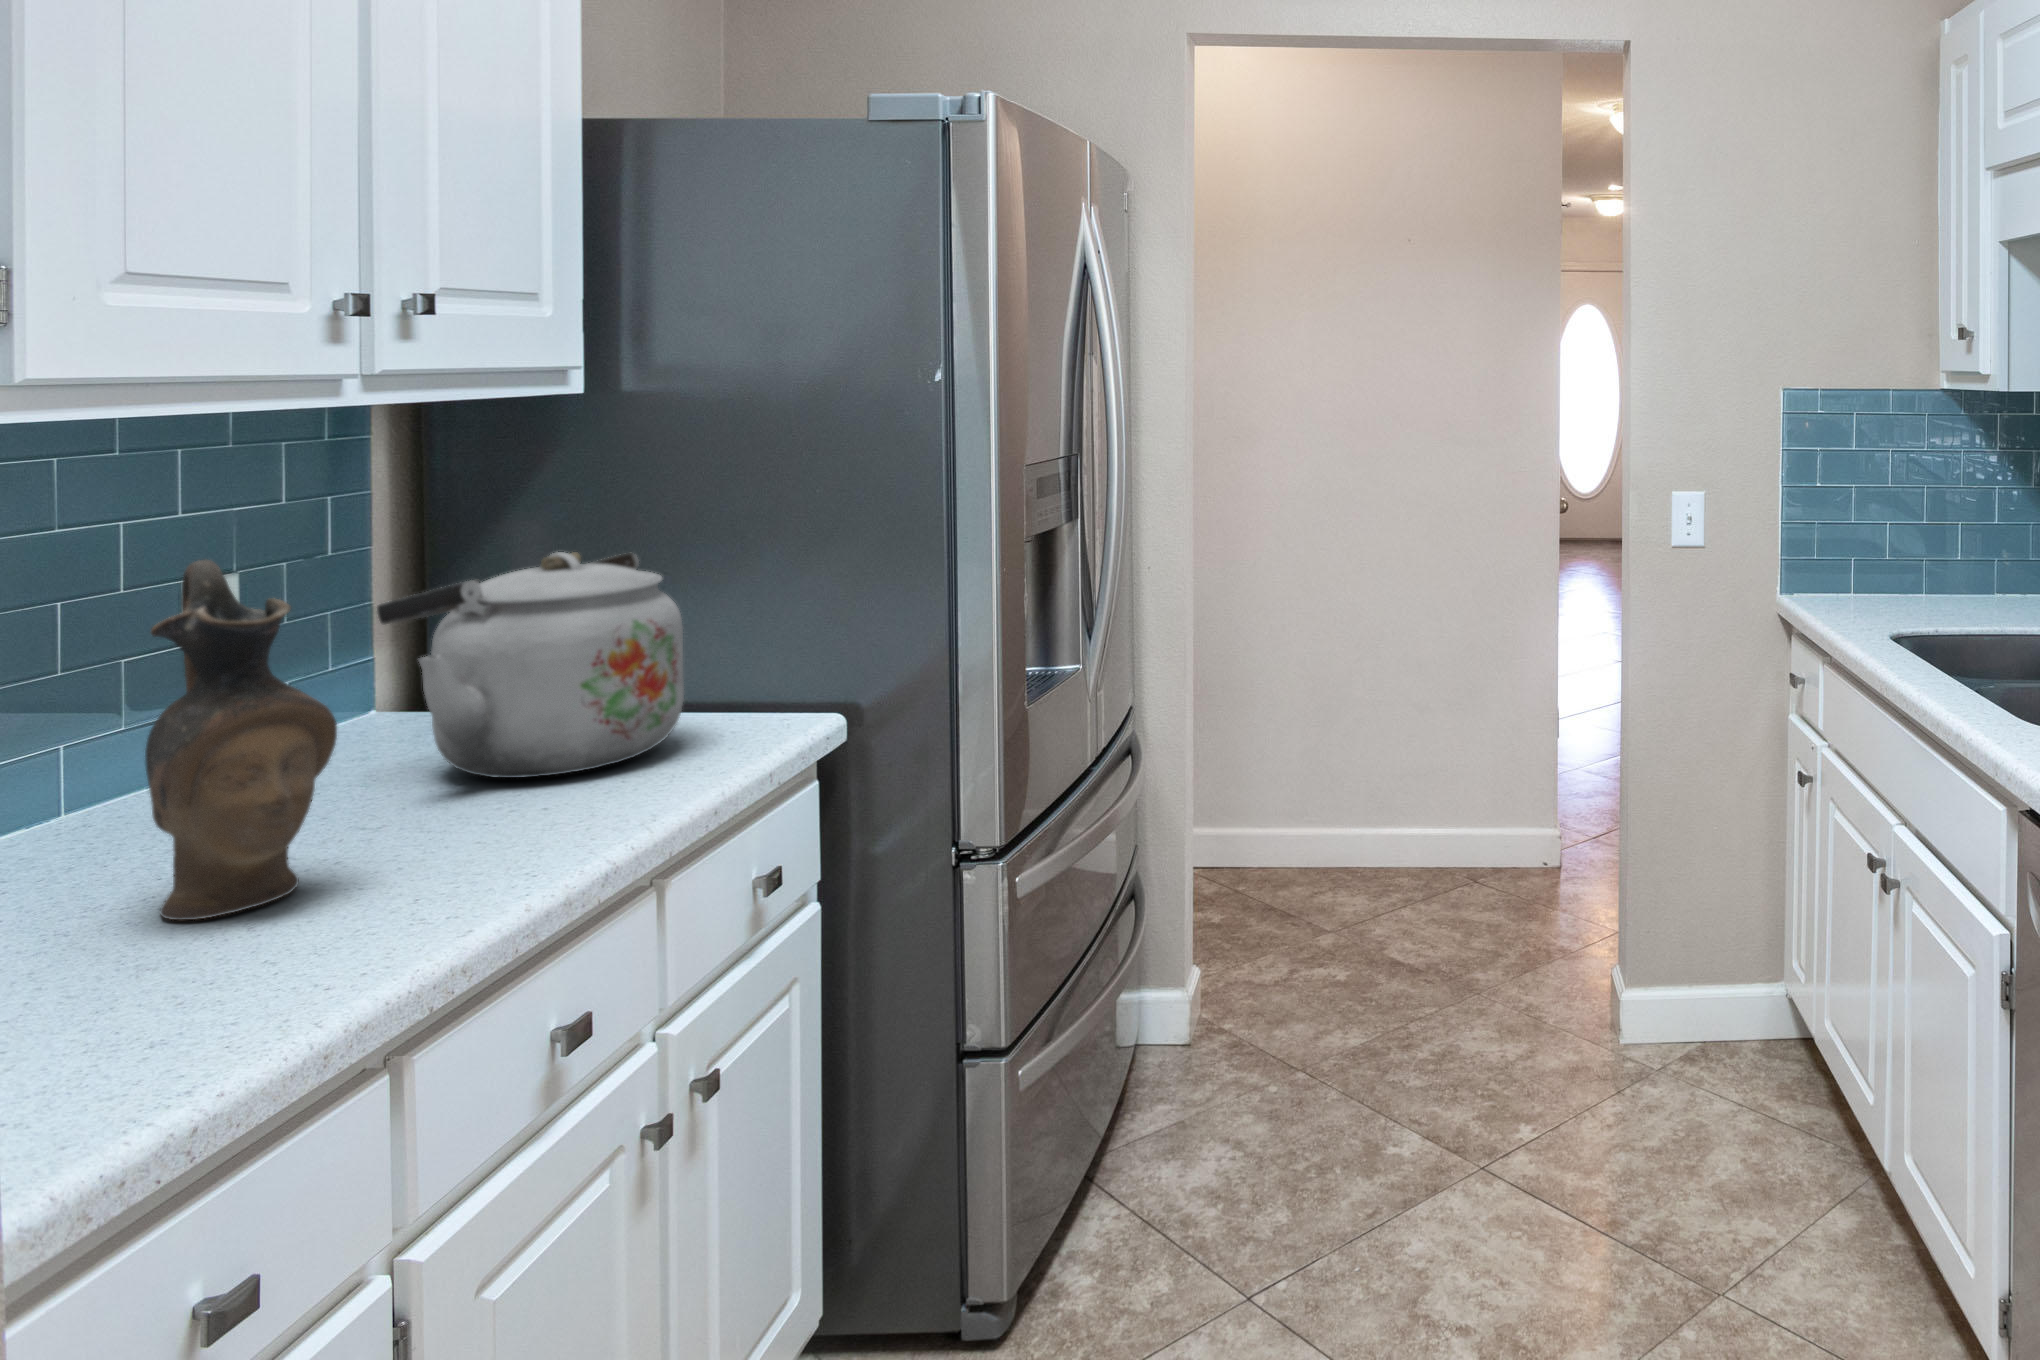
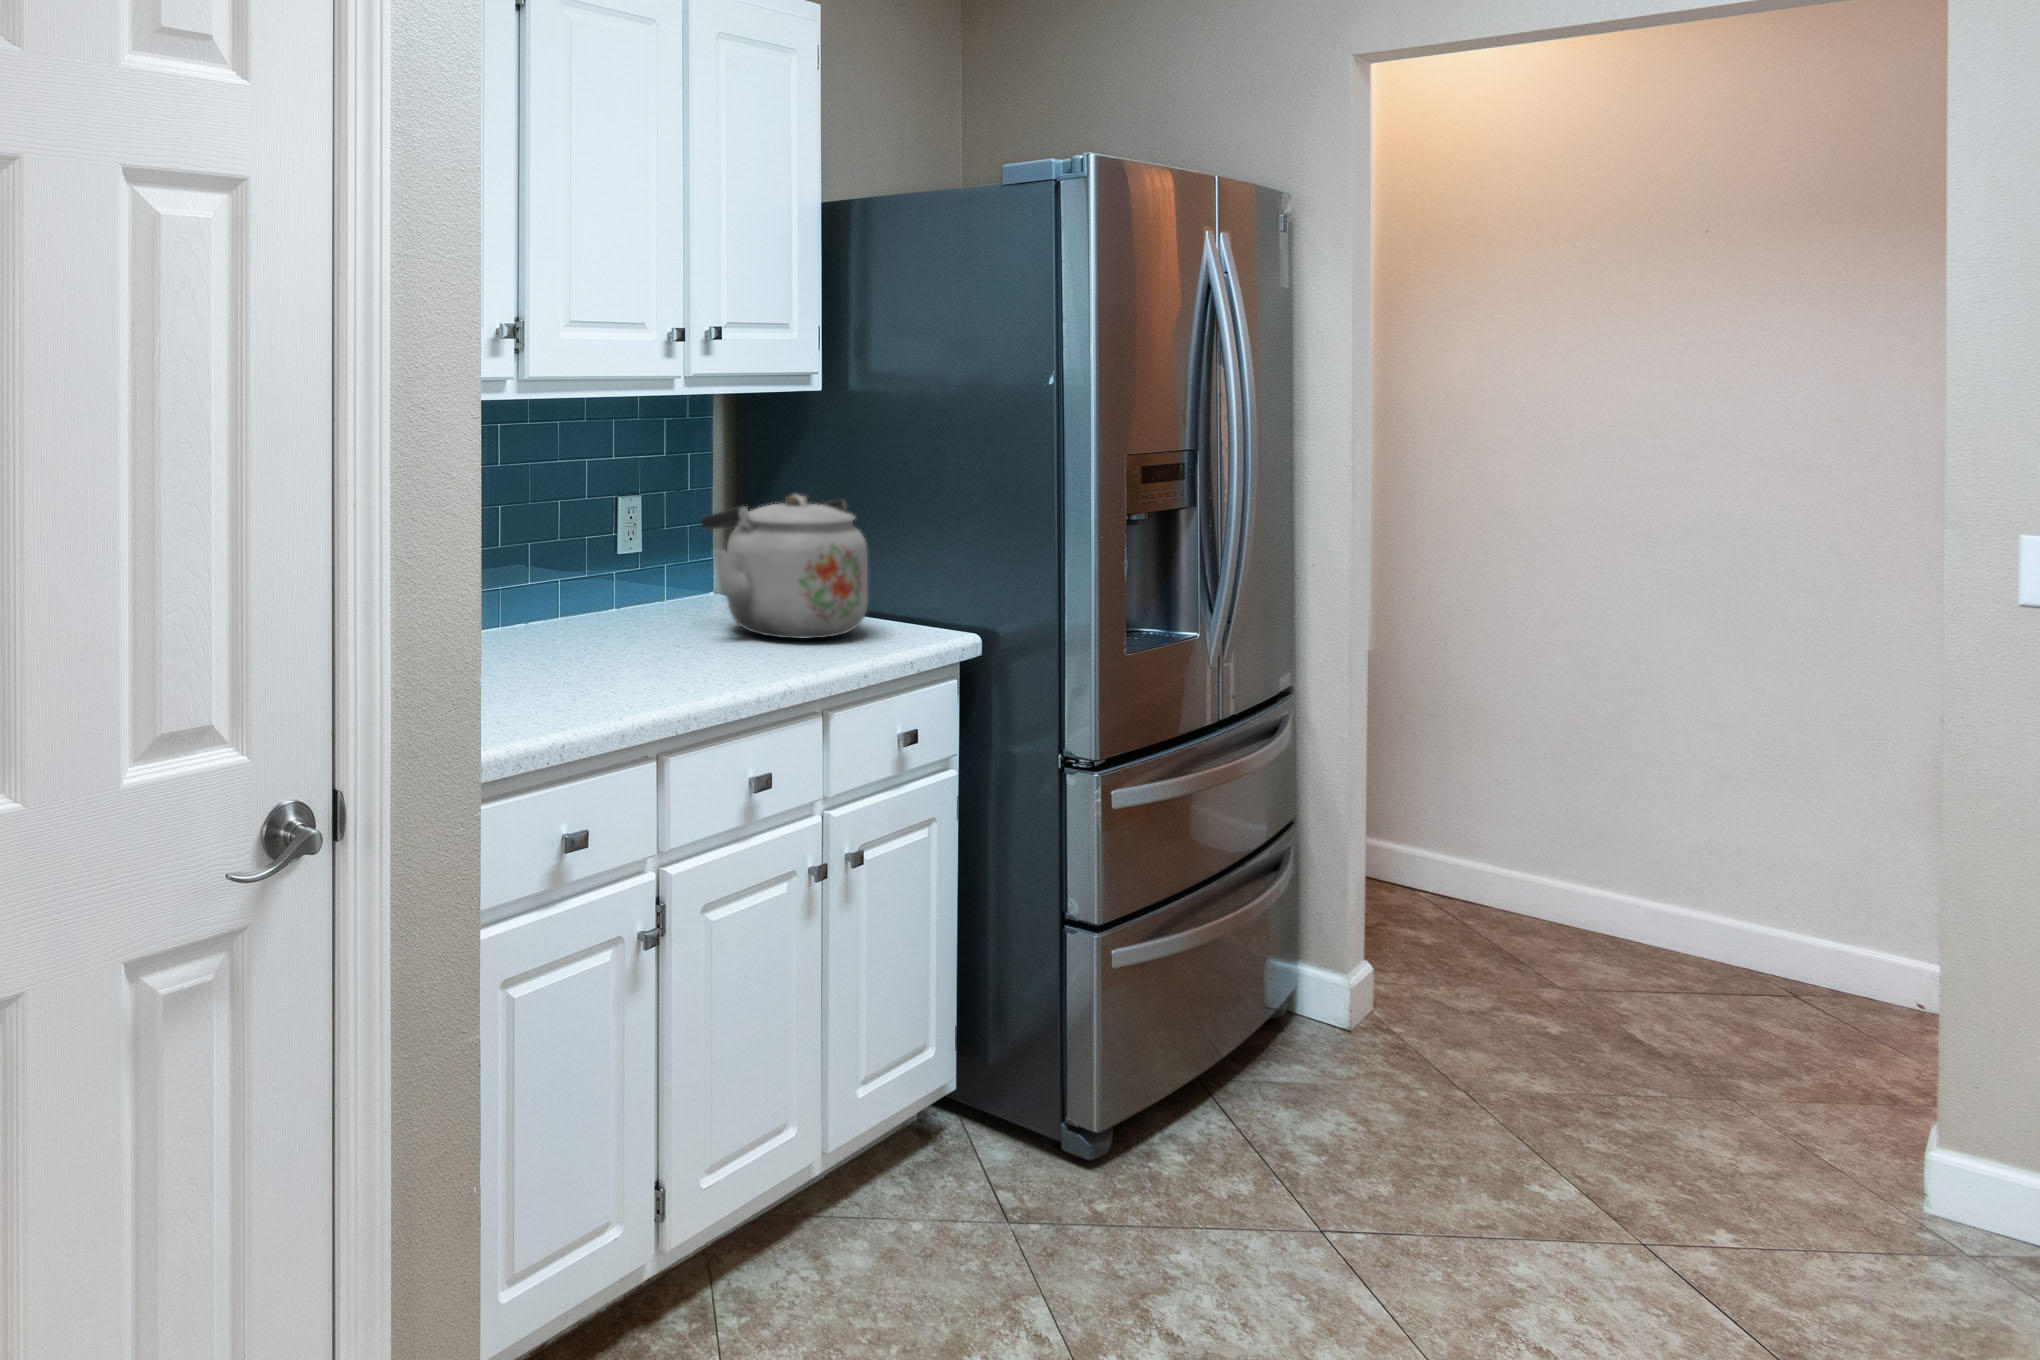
ceramic pitcher: present [145,559,337,920] -> none [583,478,661,670]

